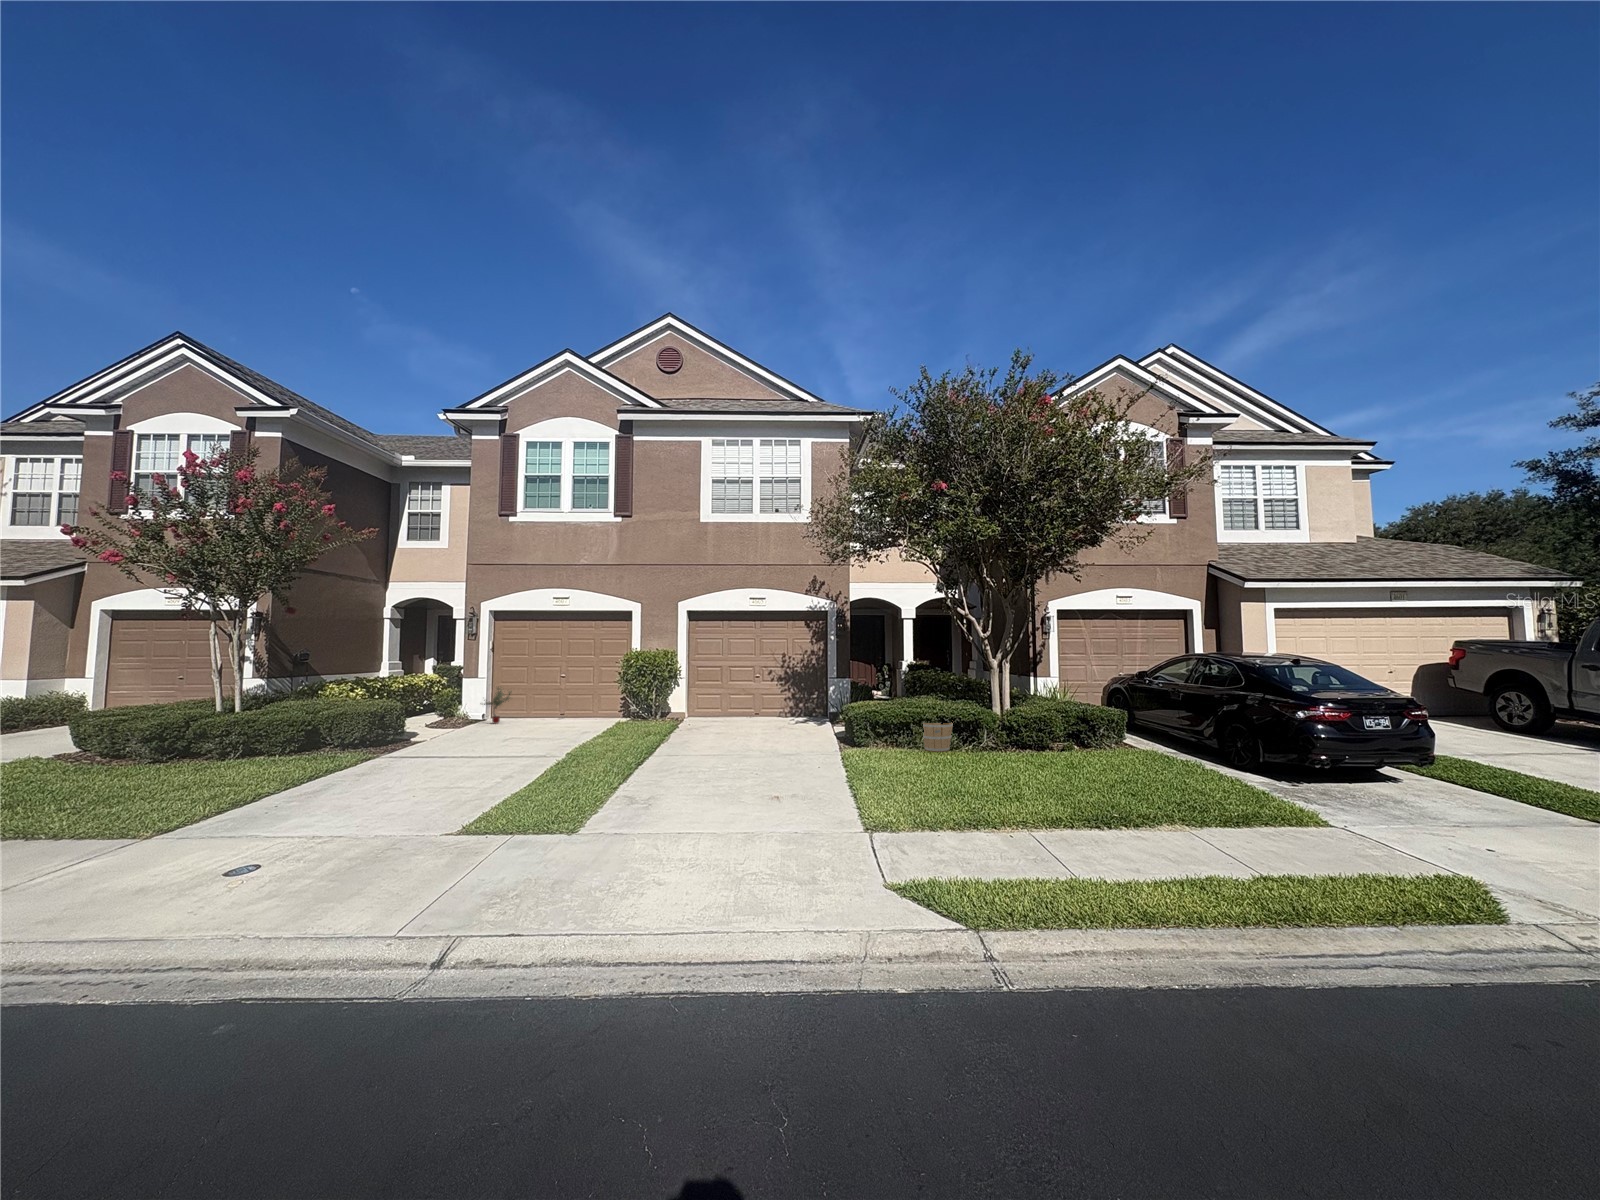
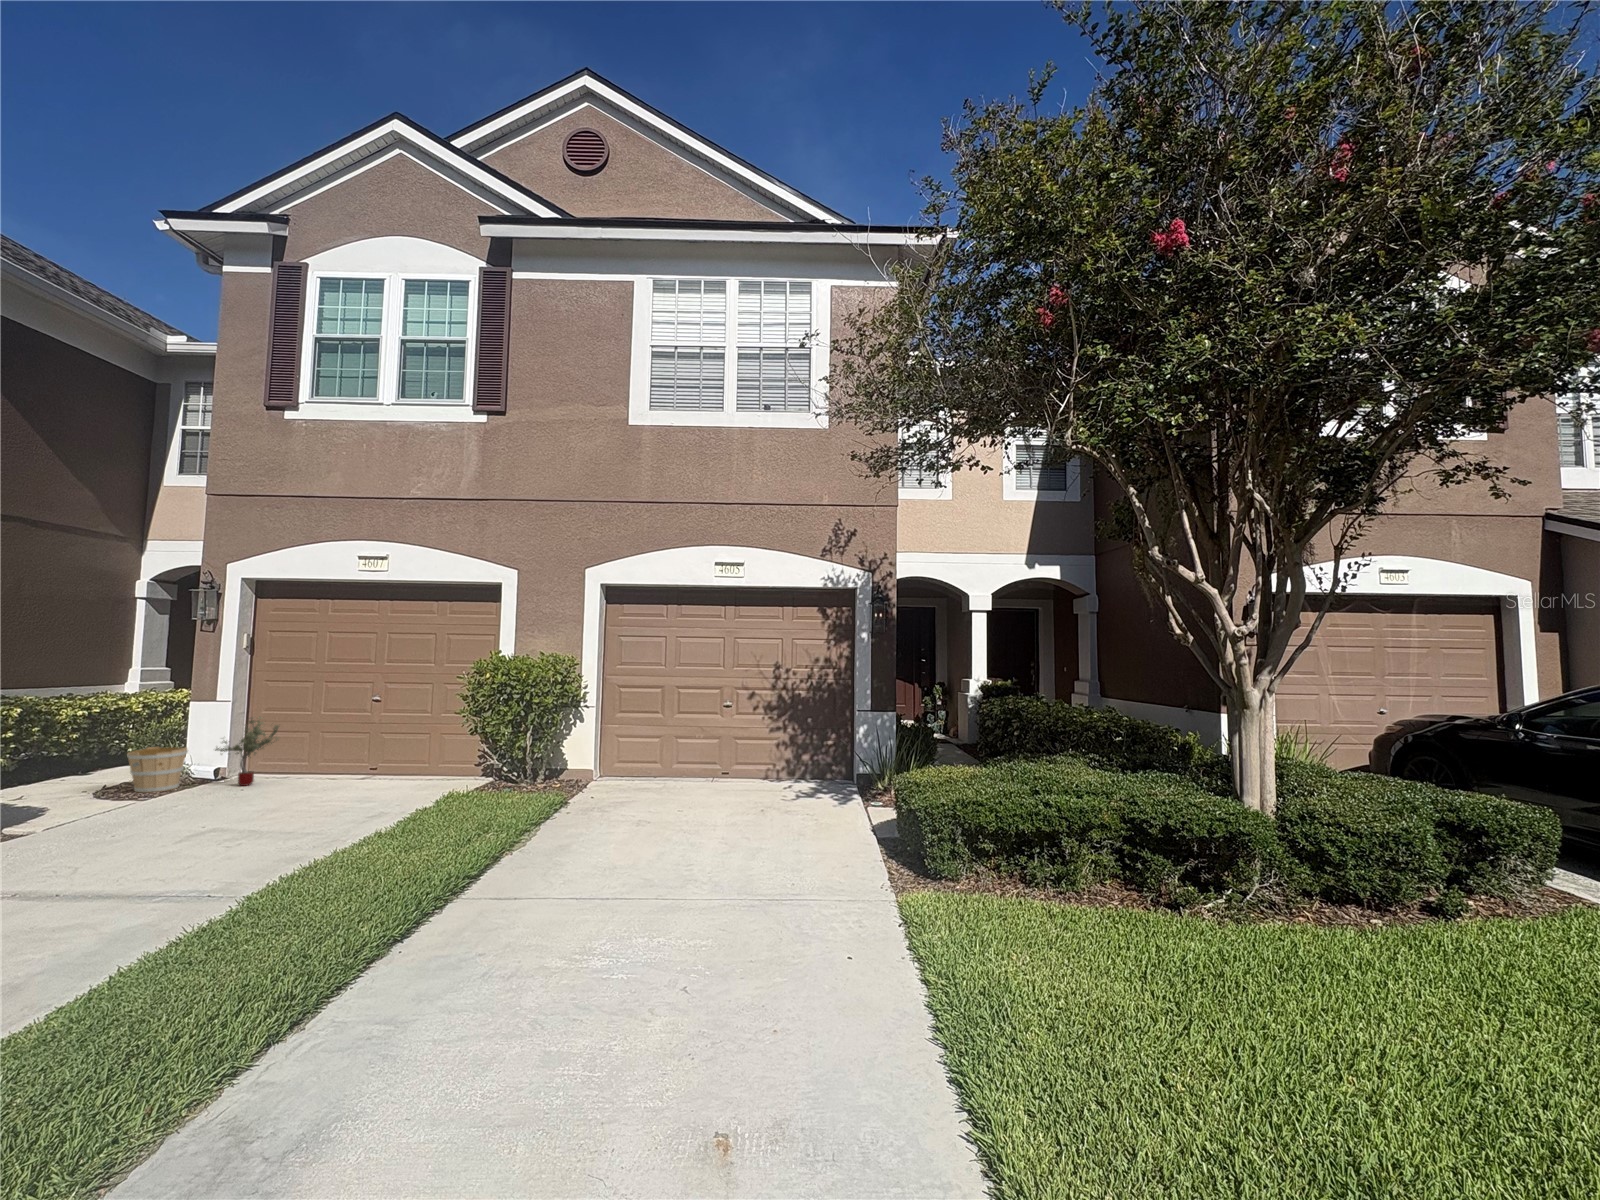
wooden bucket: present [923,722,953,752] -> present [127,747,188,793]

